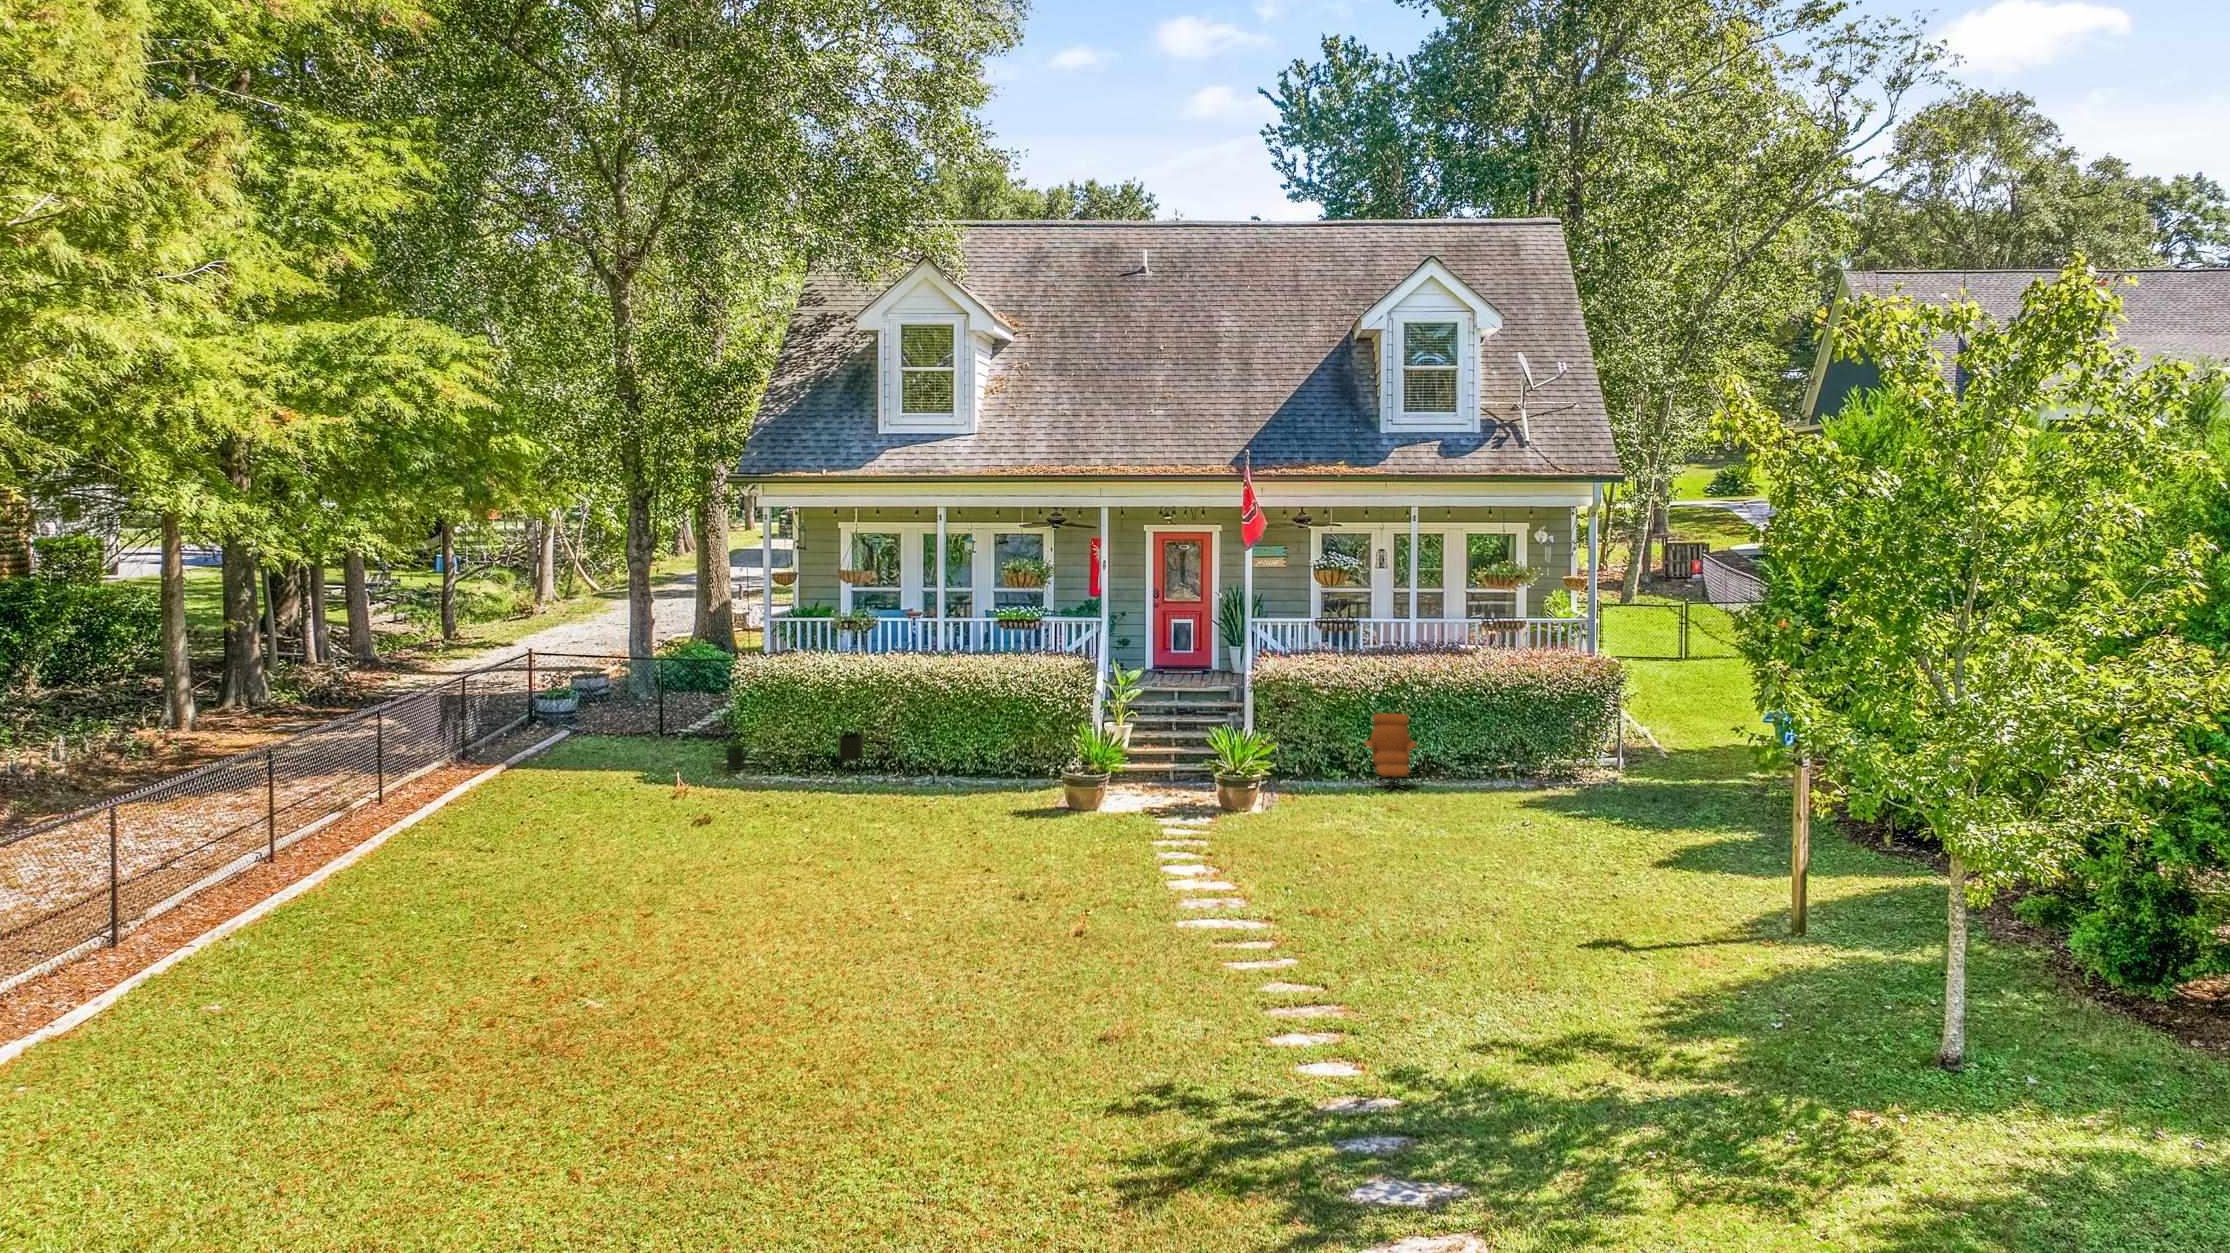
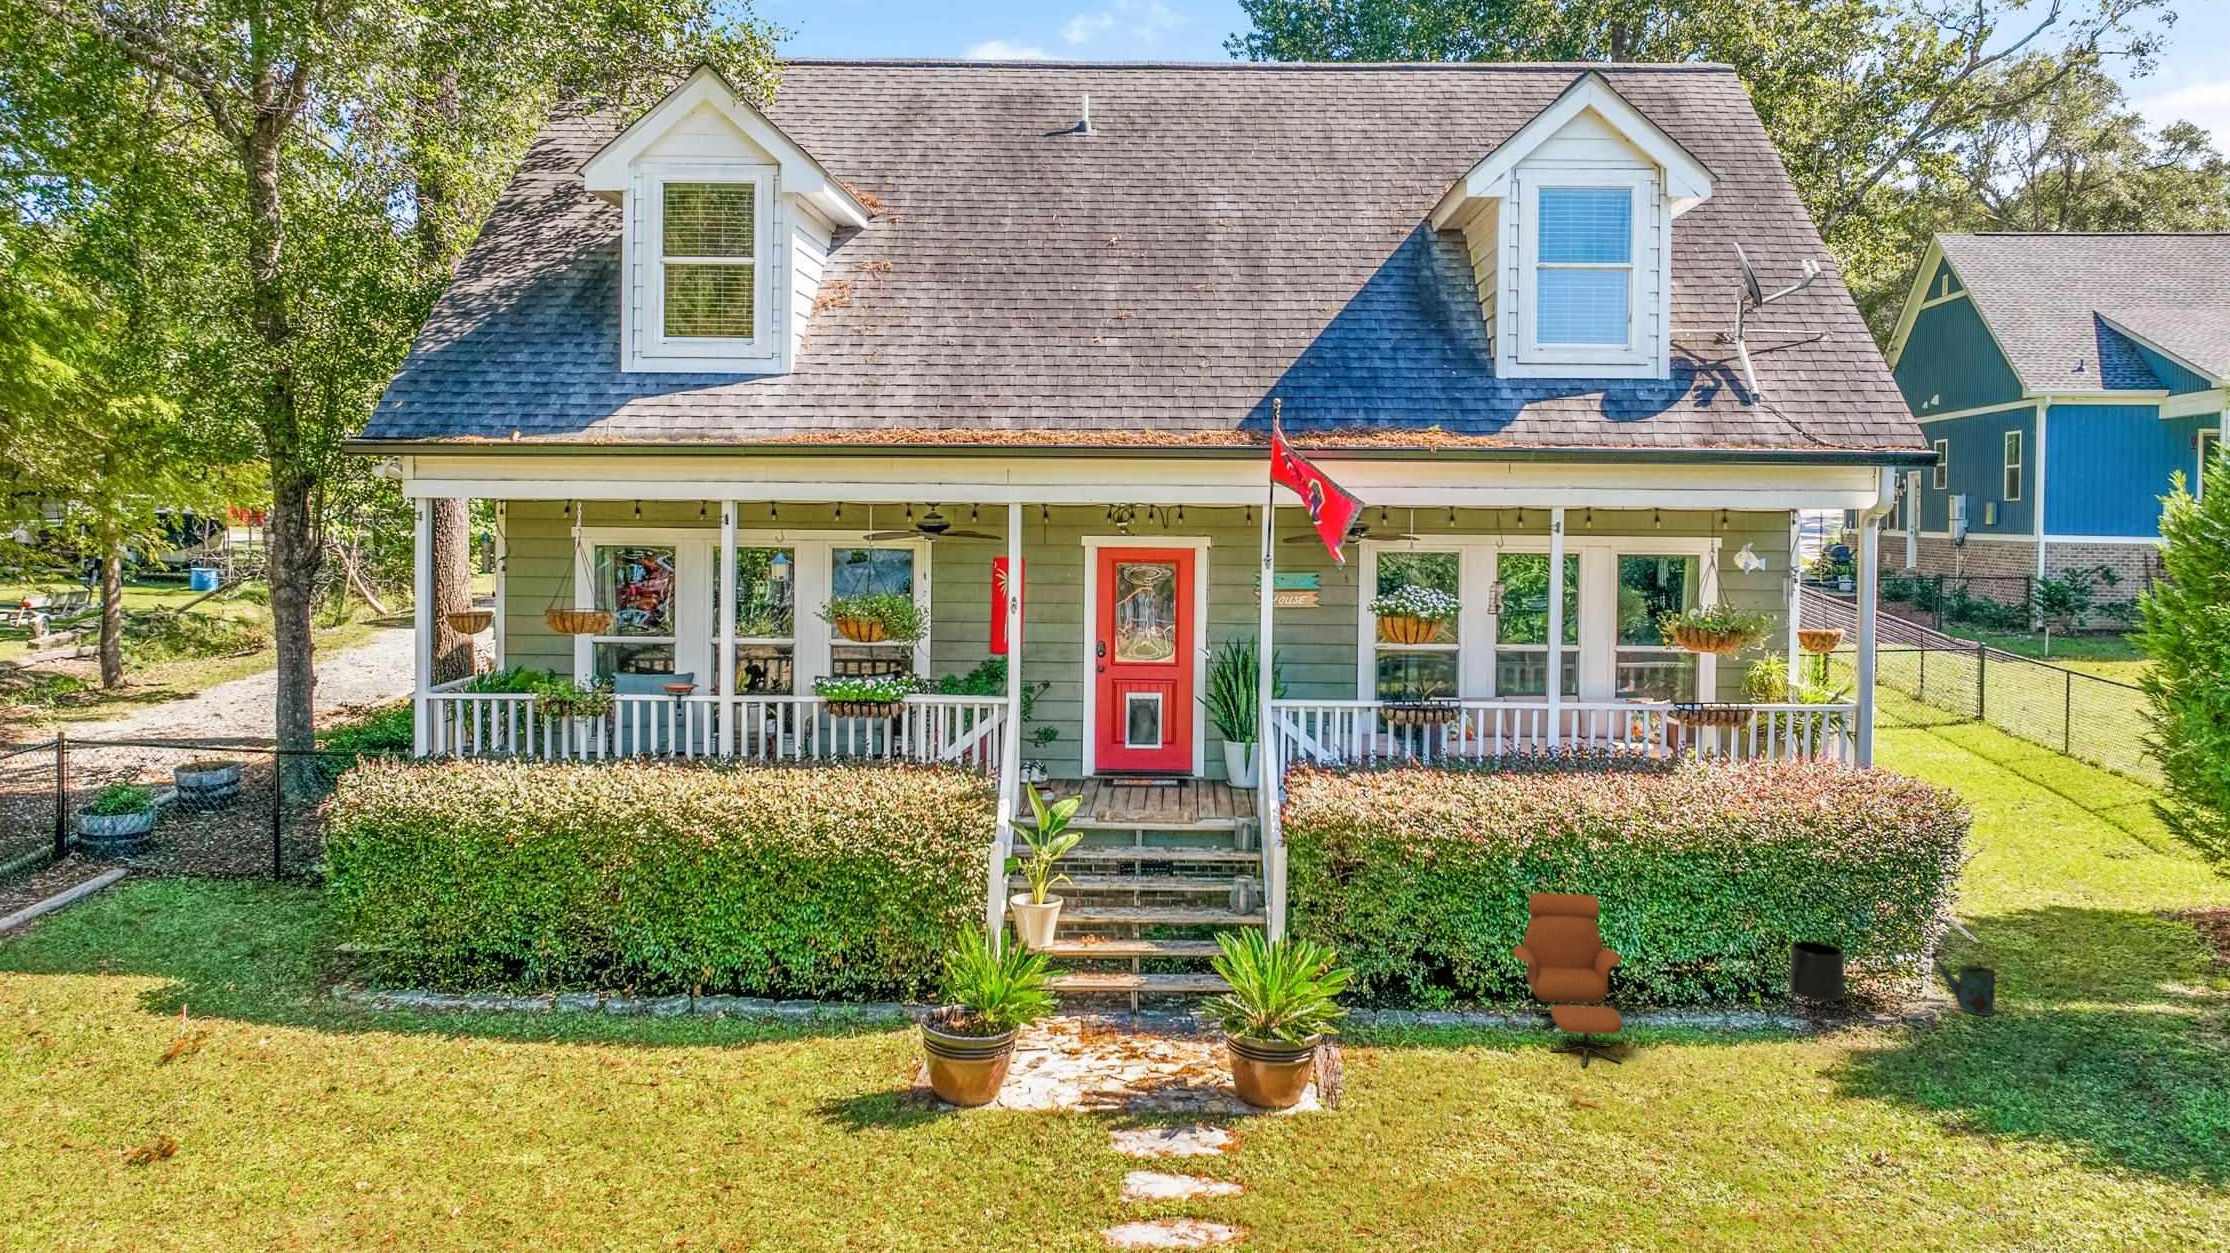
planter: present [838,733,864,761] -> present [1789,940,1845,1002]
watering can: present [726,745,751,769] -> present [1929,953,2002,1016]

